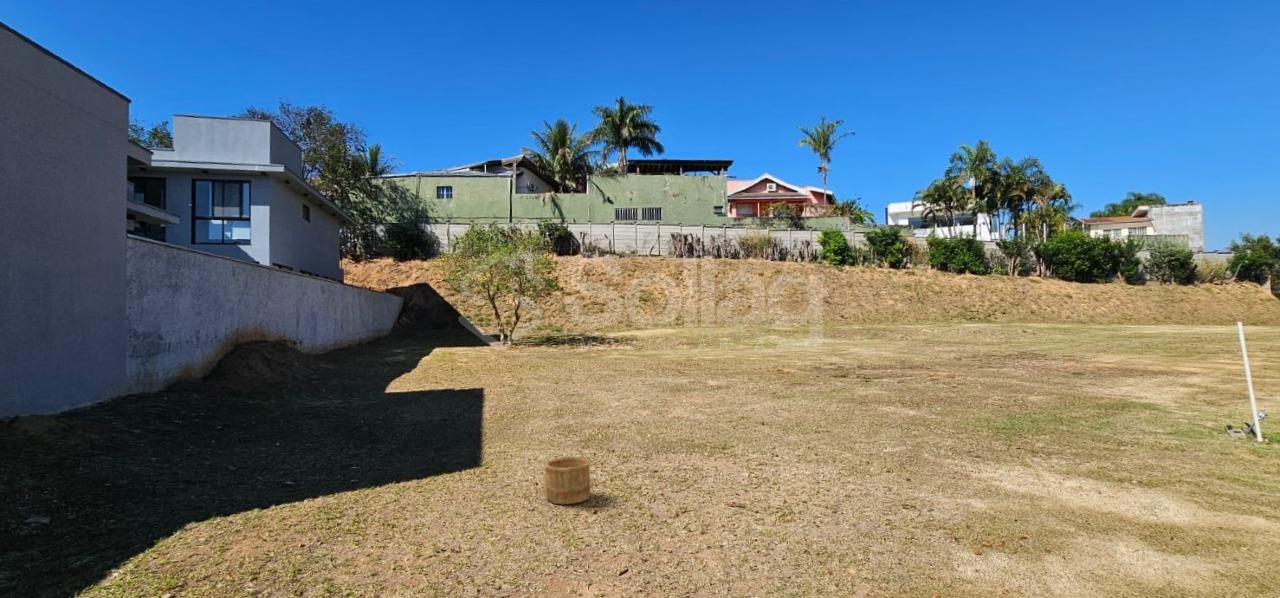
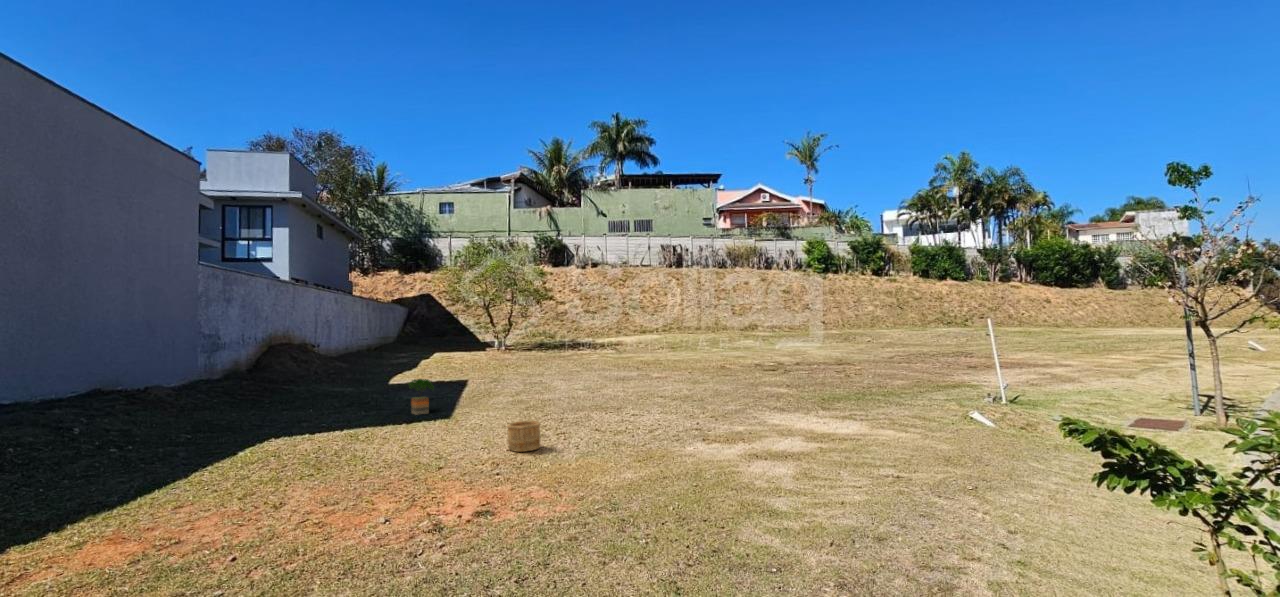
potted tree: none [402,387,437,434] -> present [409,379,434,415]

